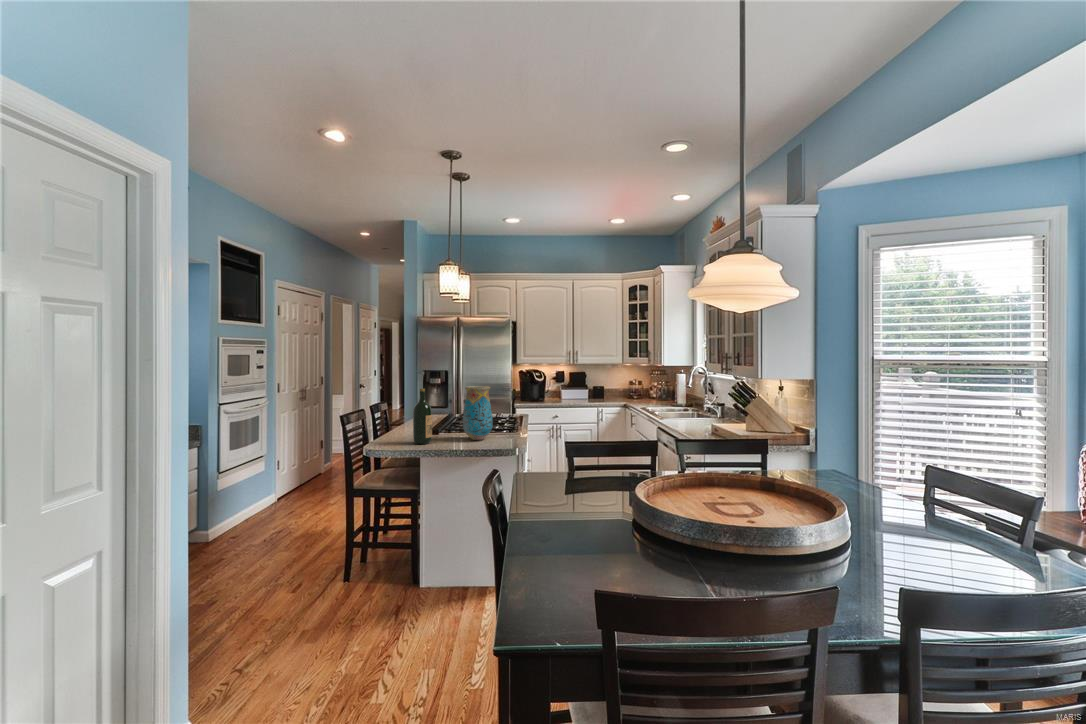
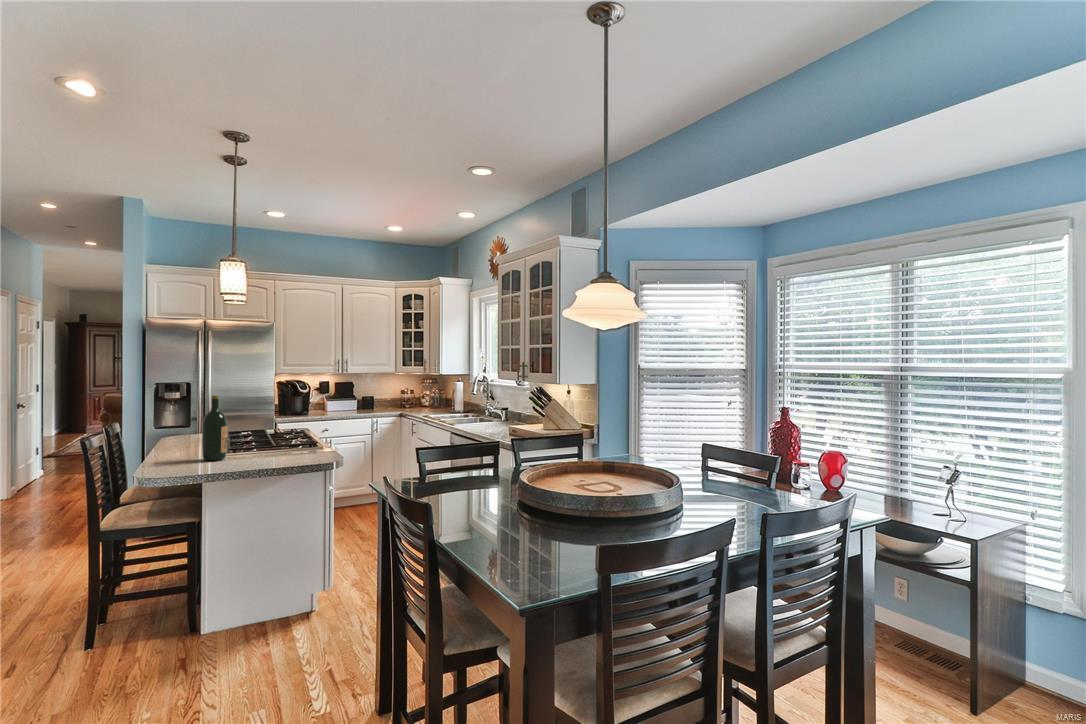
vase: present [463,386,493,440] -> none [263,392,300,453]

